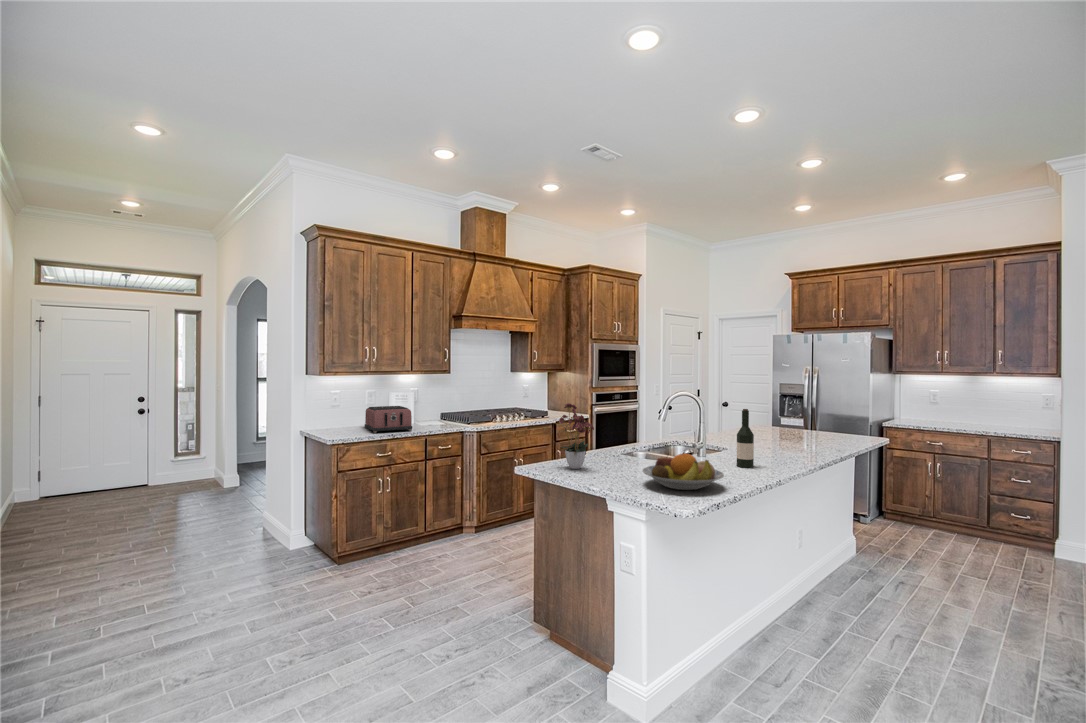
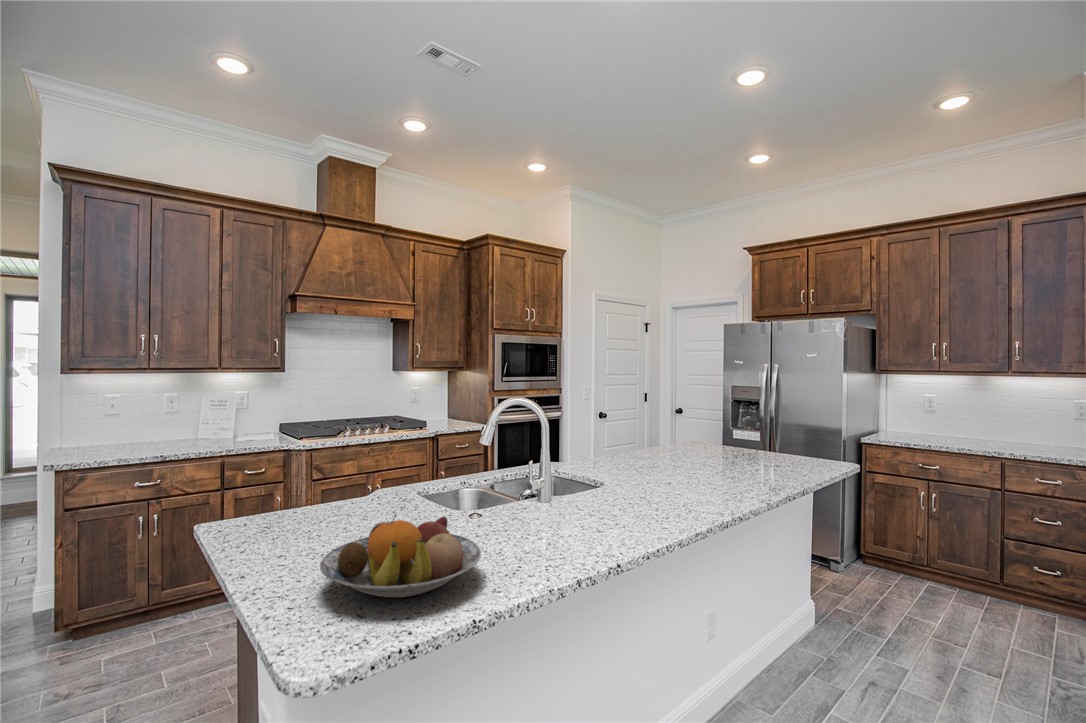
flower arrangement: present [559,403,594,469] -> none [258,411,317,531]
toaster: present [365,406,412,433] -> none [139,415,207,453]
wine bottle: present [737,409,754,468] -> none [572,427,599,529]

